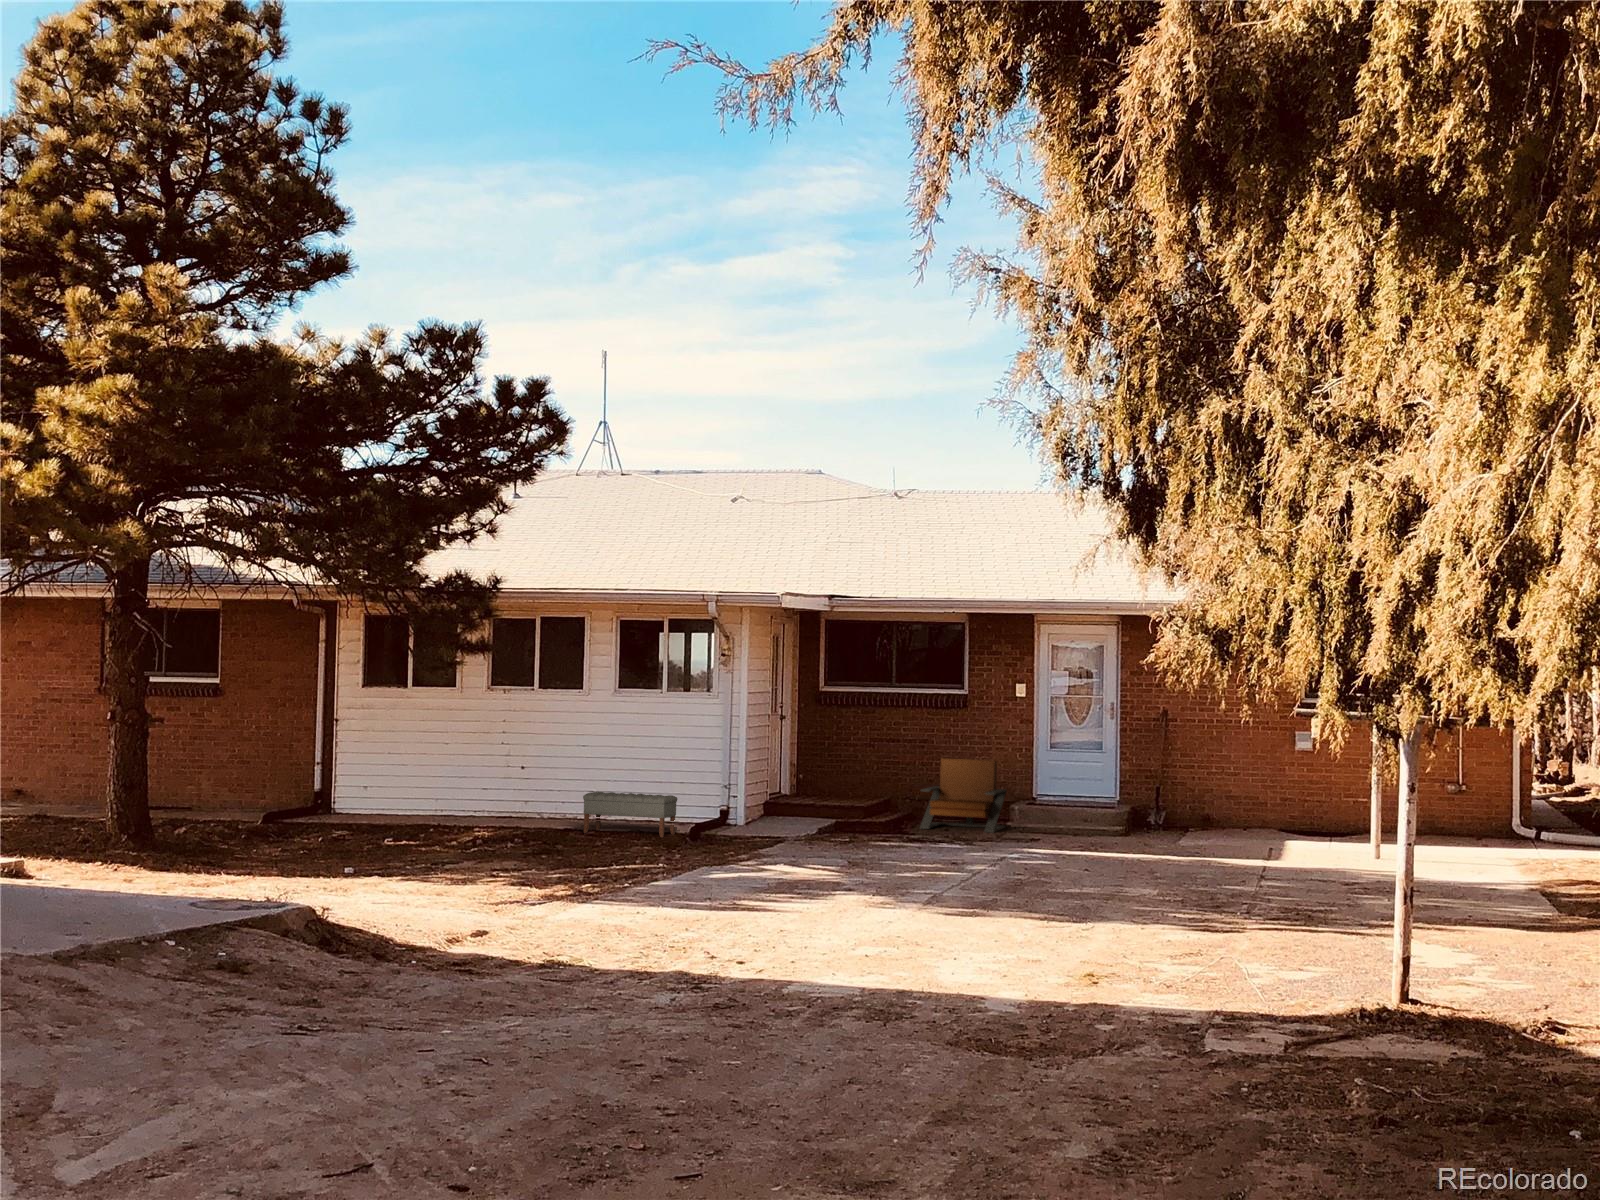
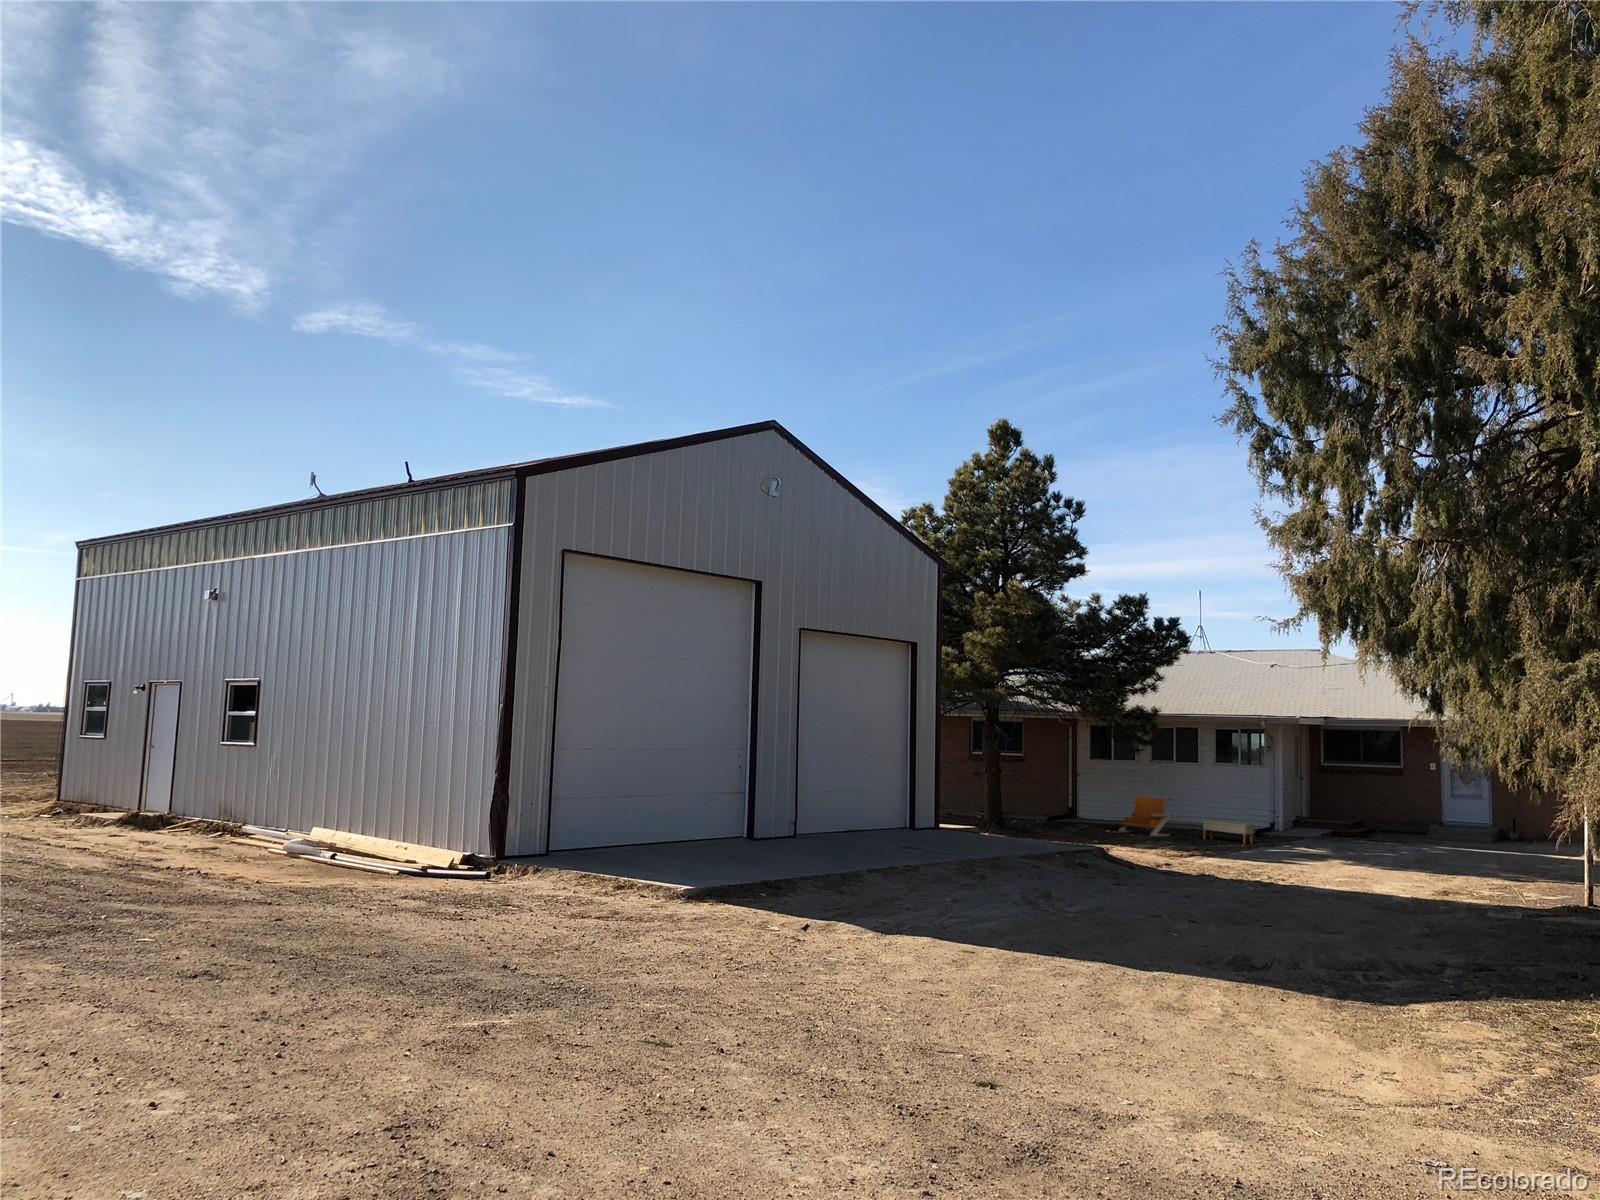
lounge chair: present [920,759,1007,833] -> present [1119,796,1171,836]

